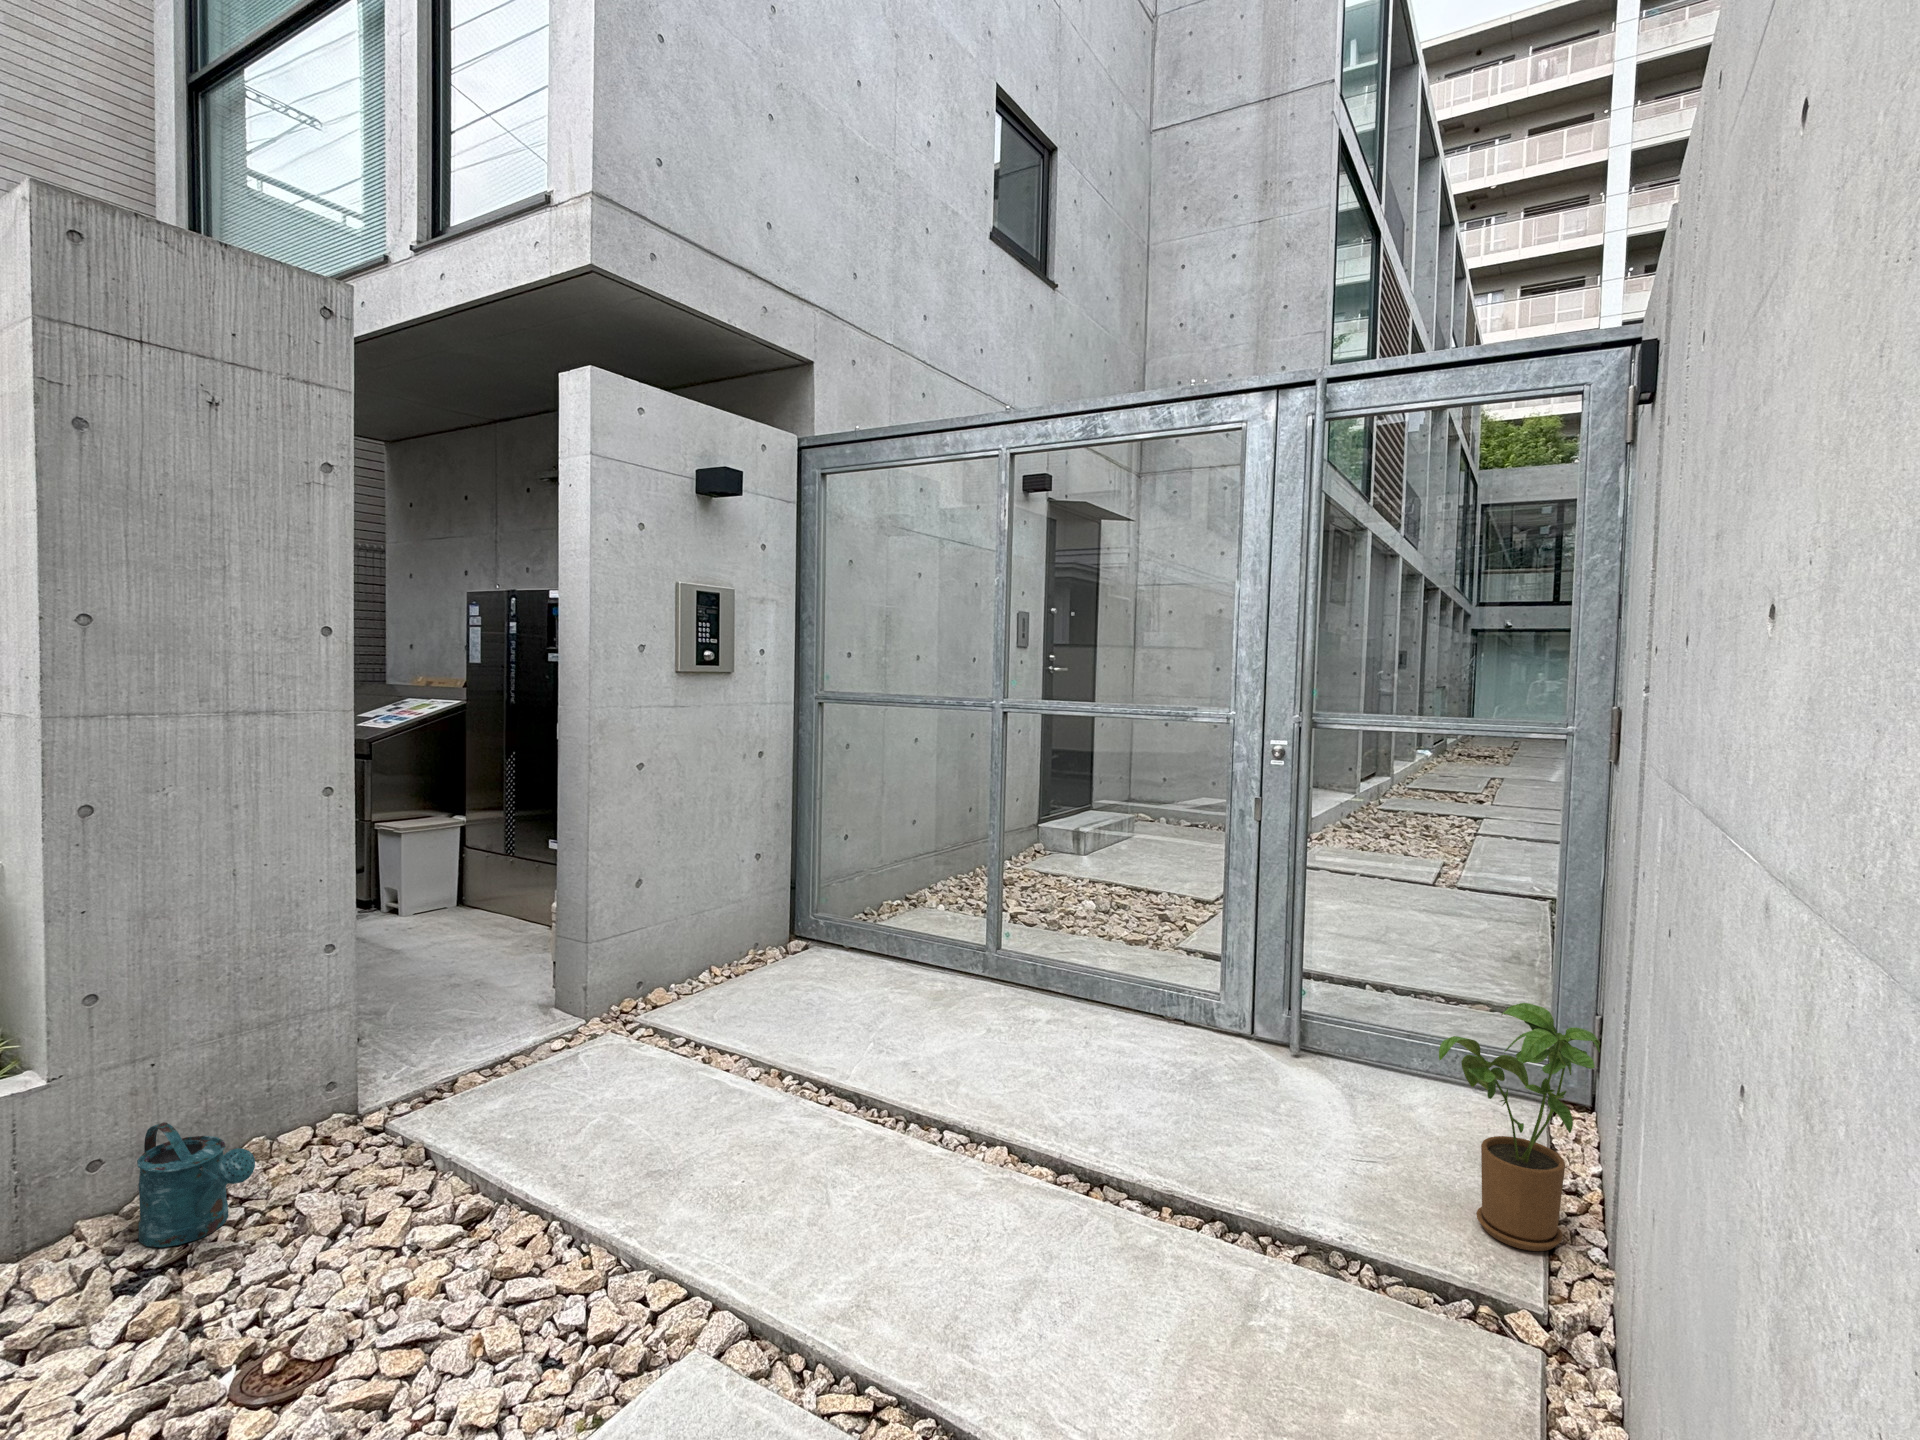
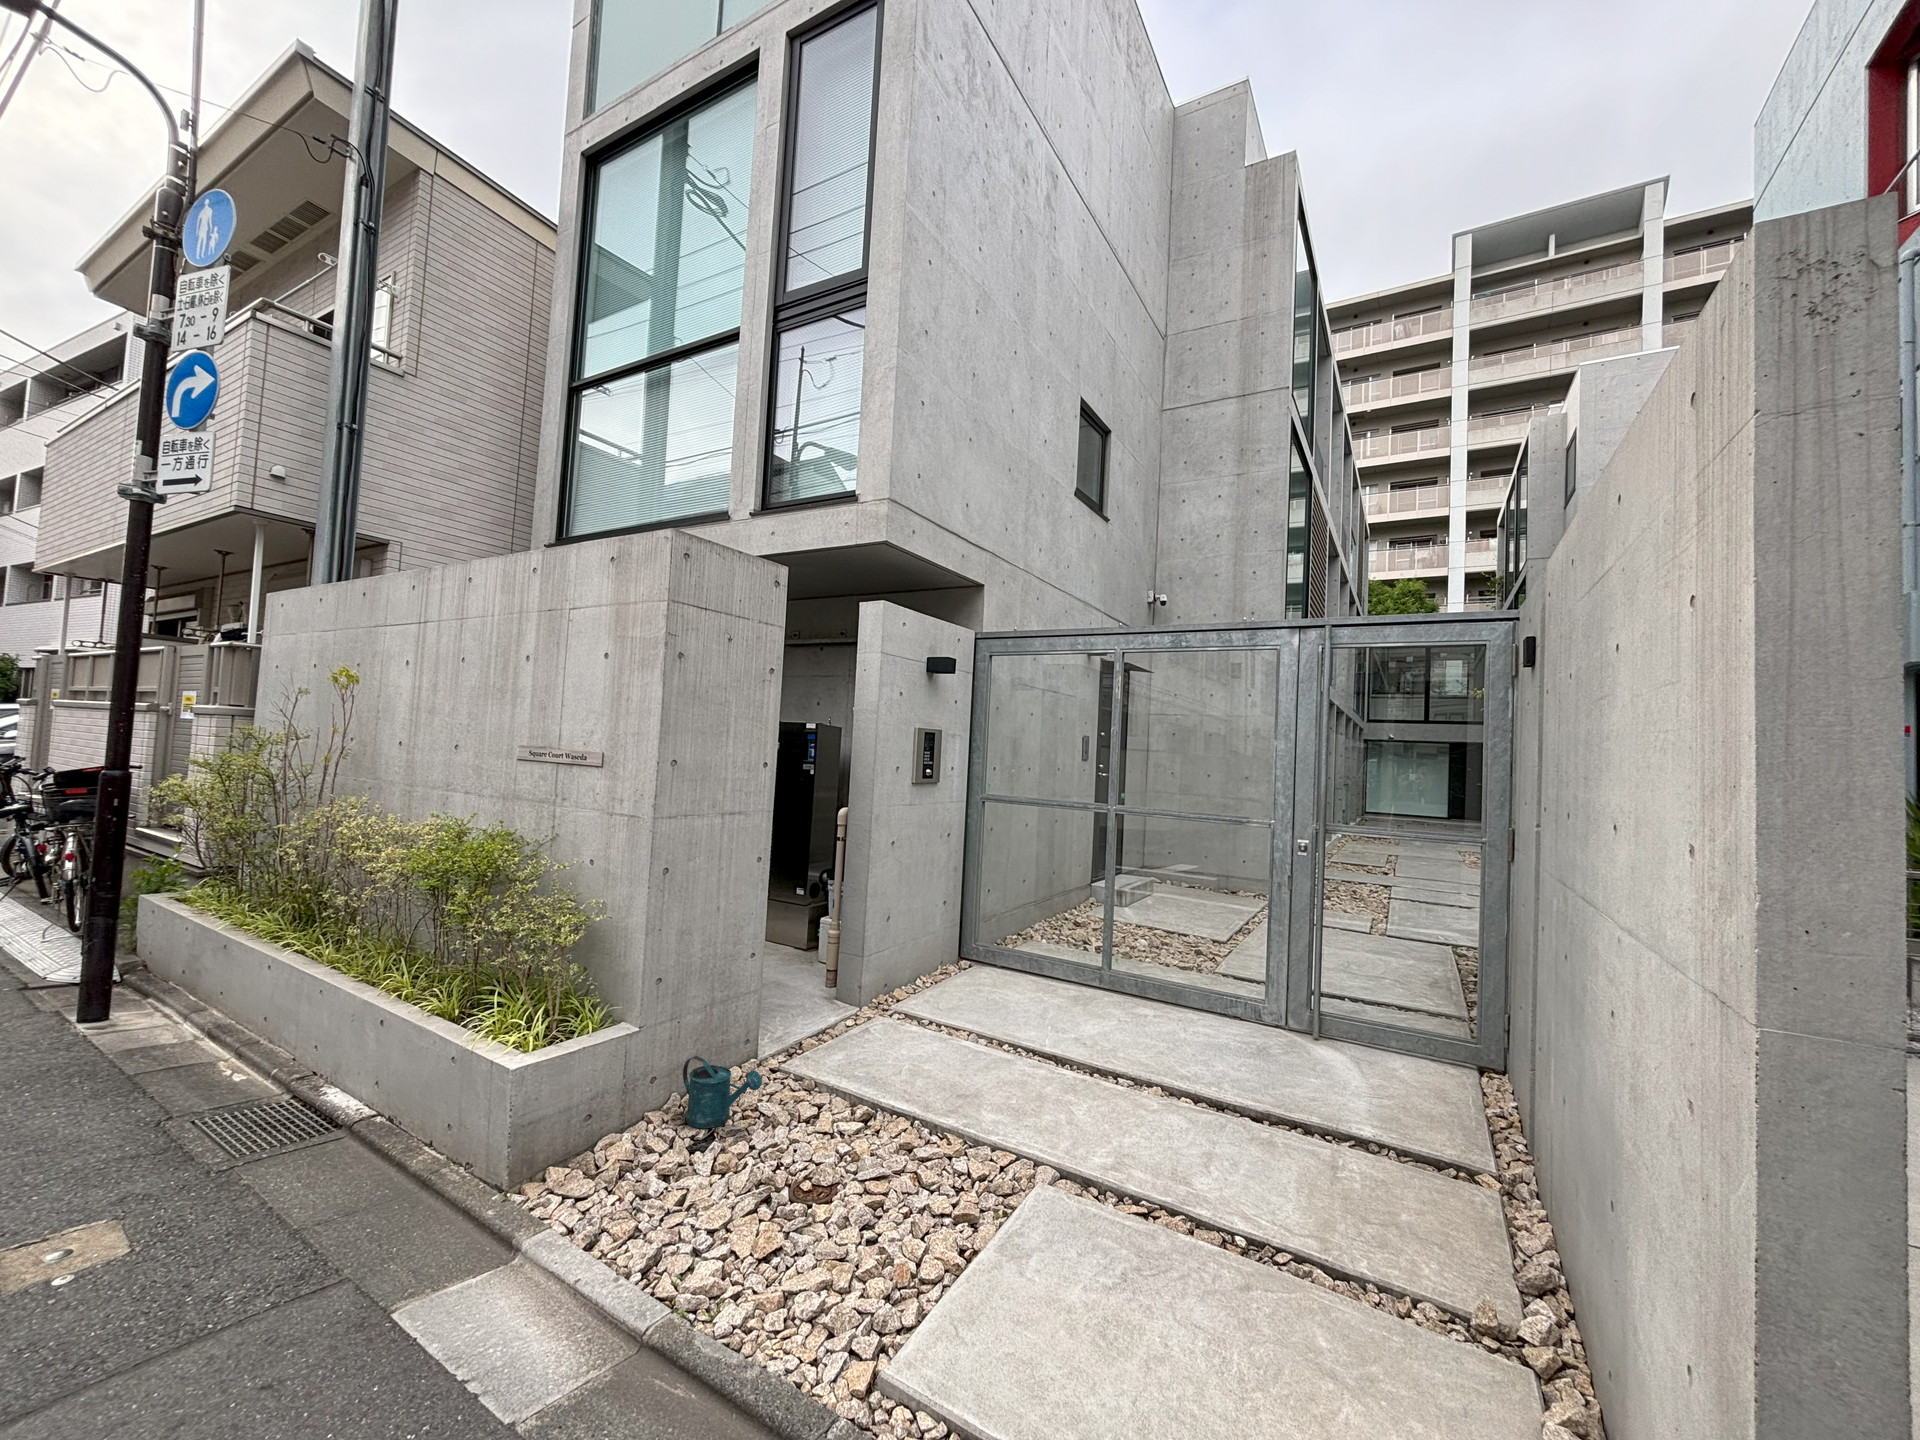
house plant: present [1439,1003,1600,1251] -> none [1427,1001,1520,1146]

